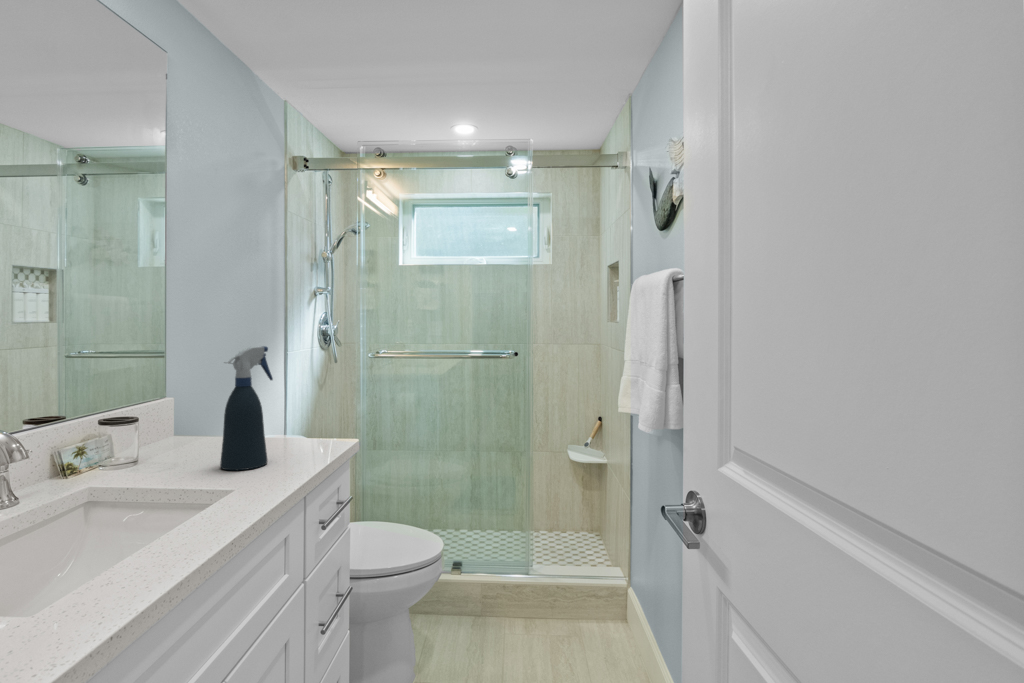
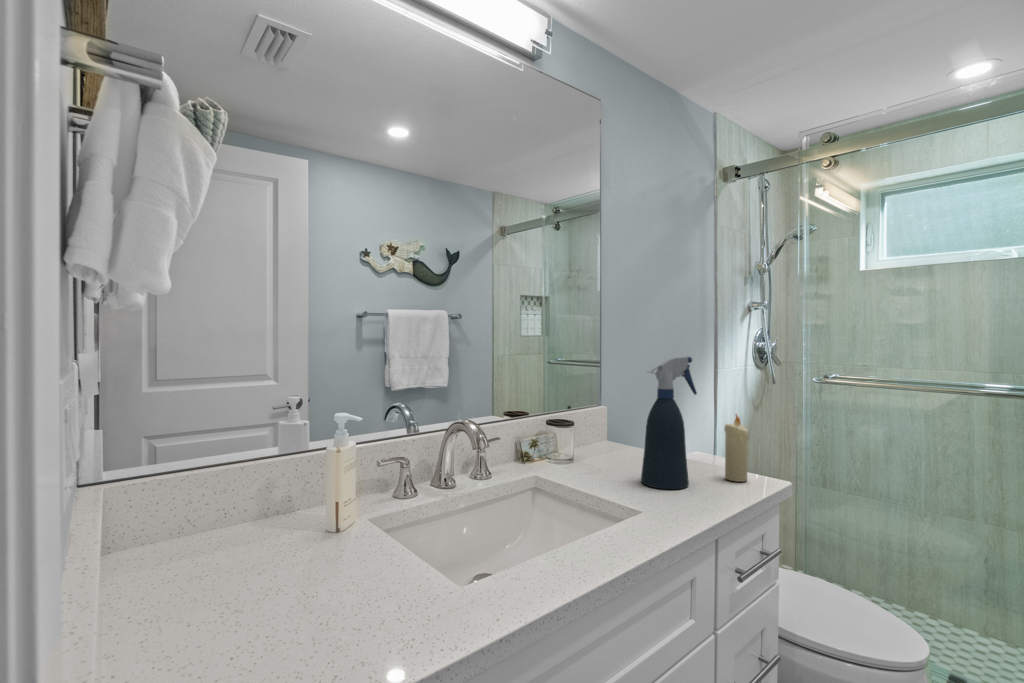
candle: none [298,393,318,452] -> present [724,414,749,482]

